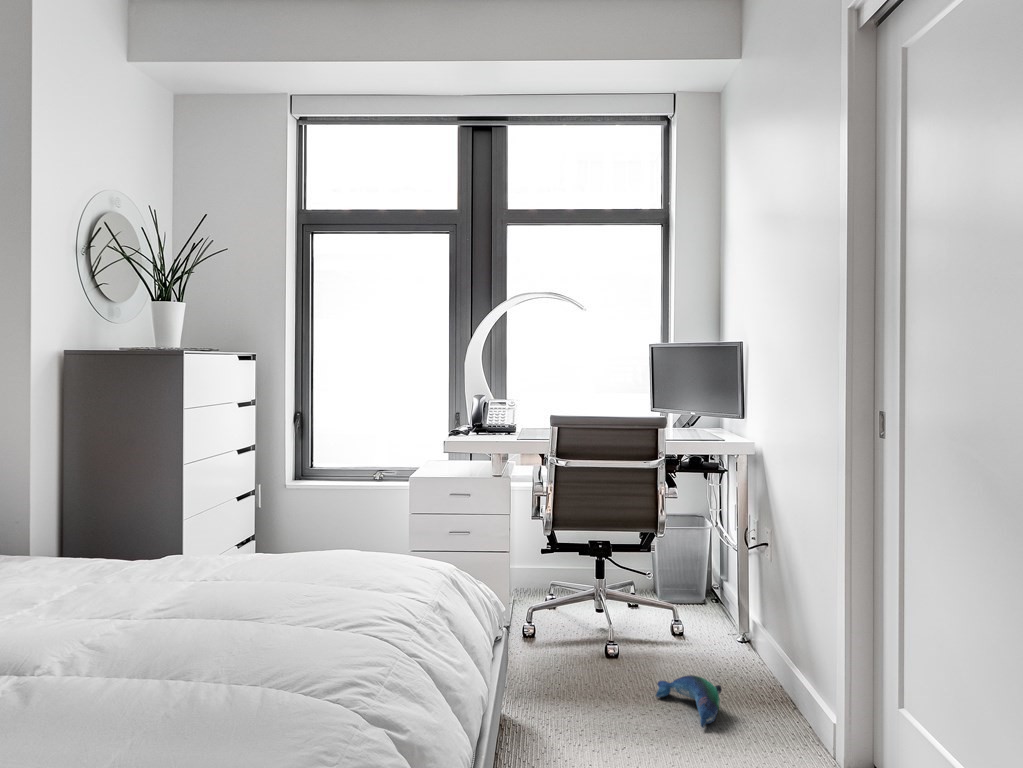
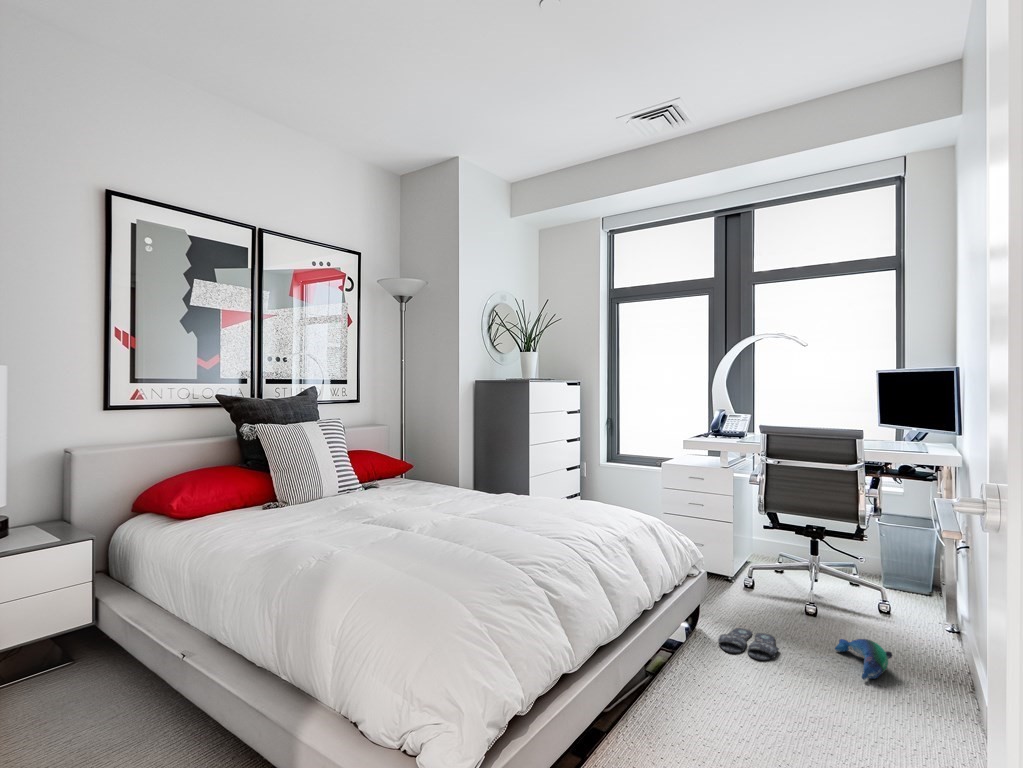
slippers: none [526,695,602,736] -> present [718,628,779,660]

